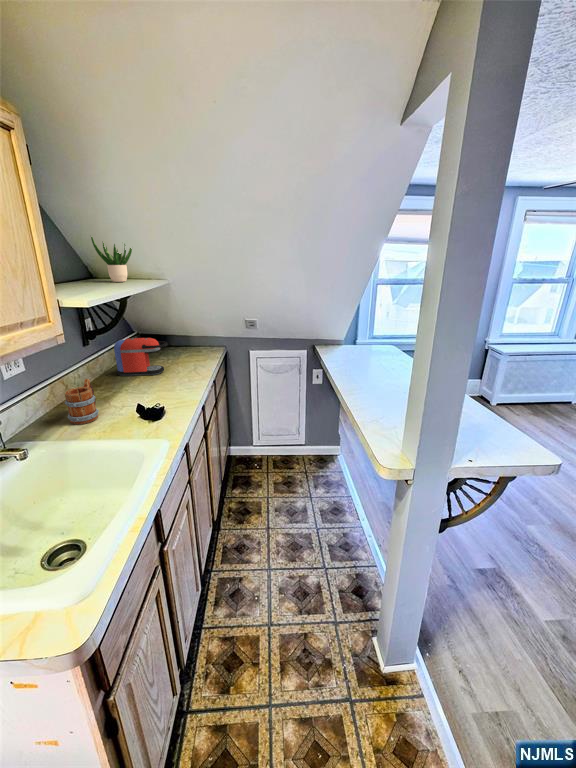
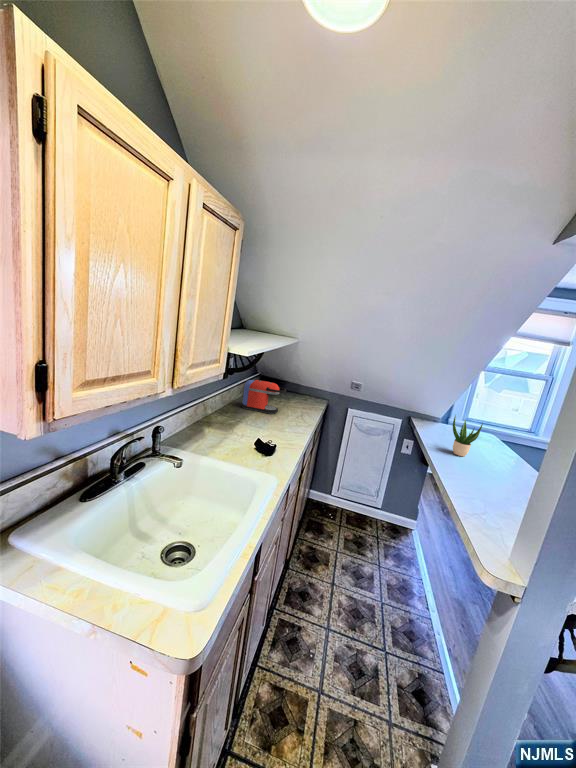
potted plant: present [91,237,132,282] -> present [453,416,483,456]
mug: present [65,379,99,424] -> none [202,407,226,443]

